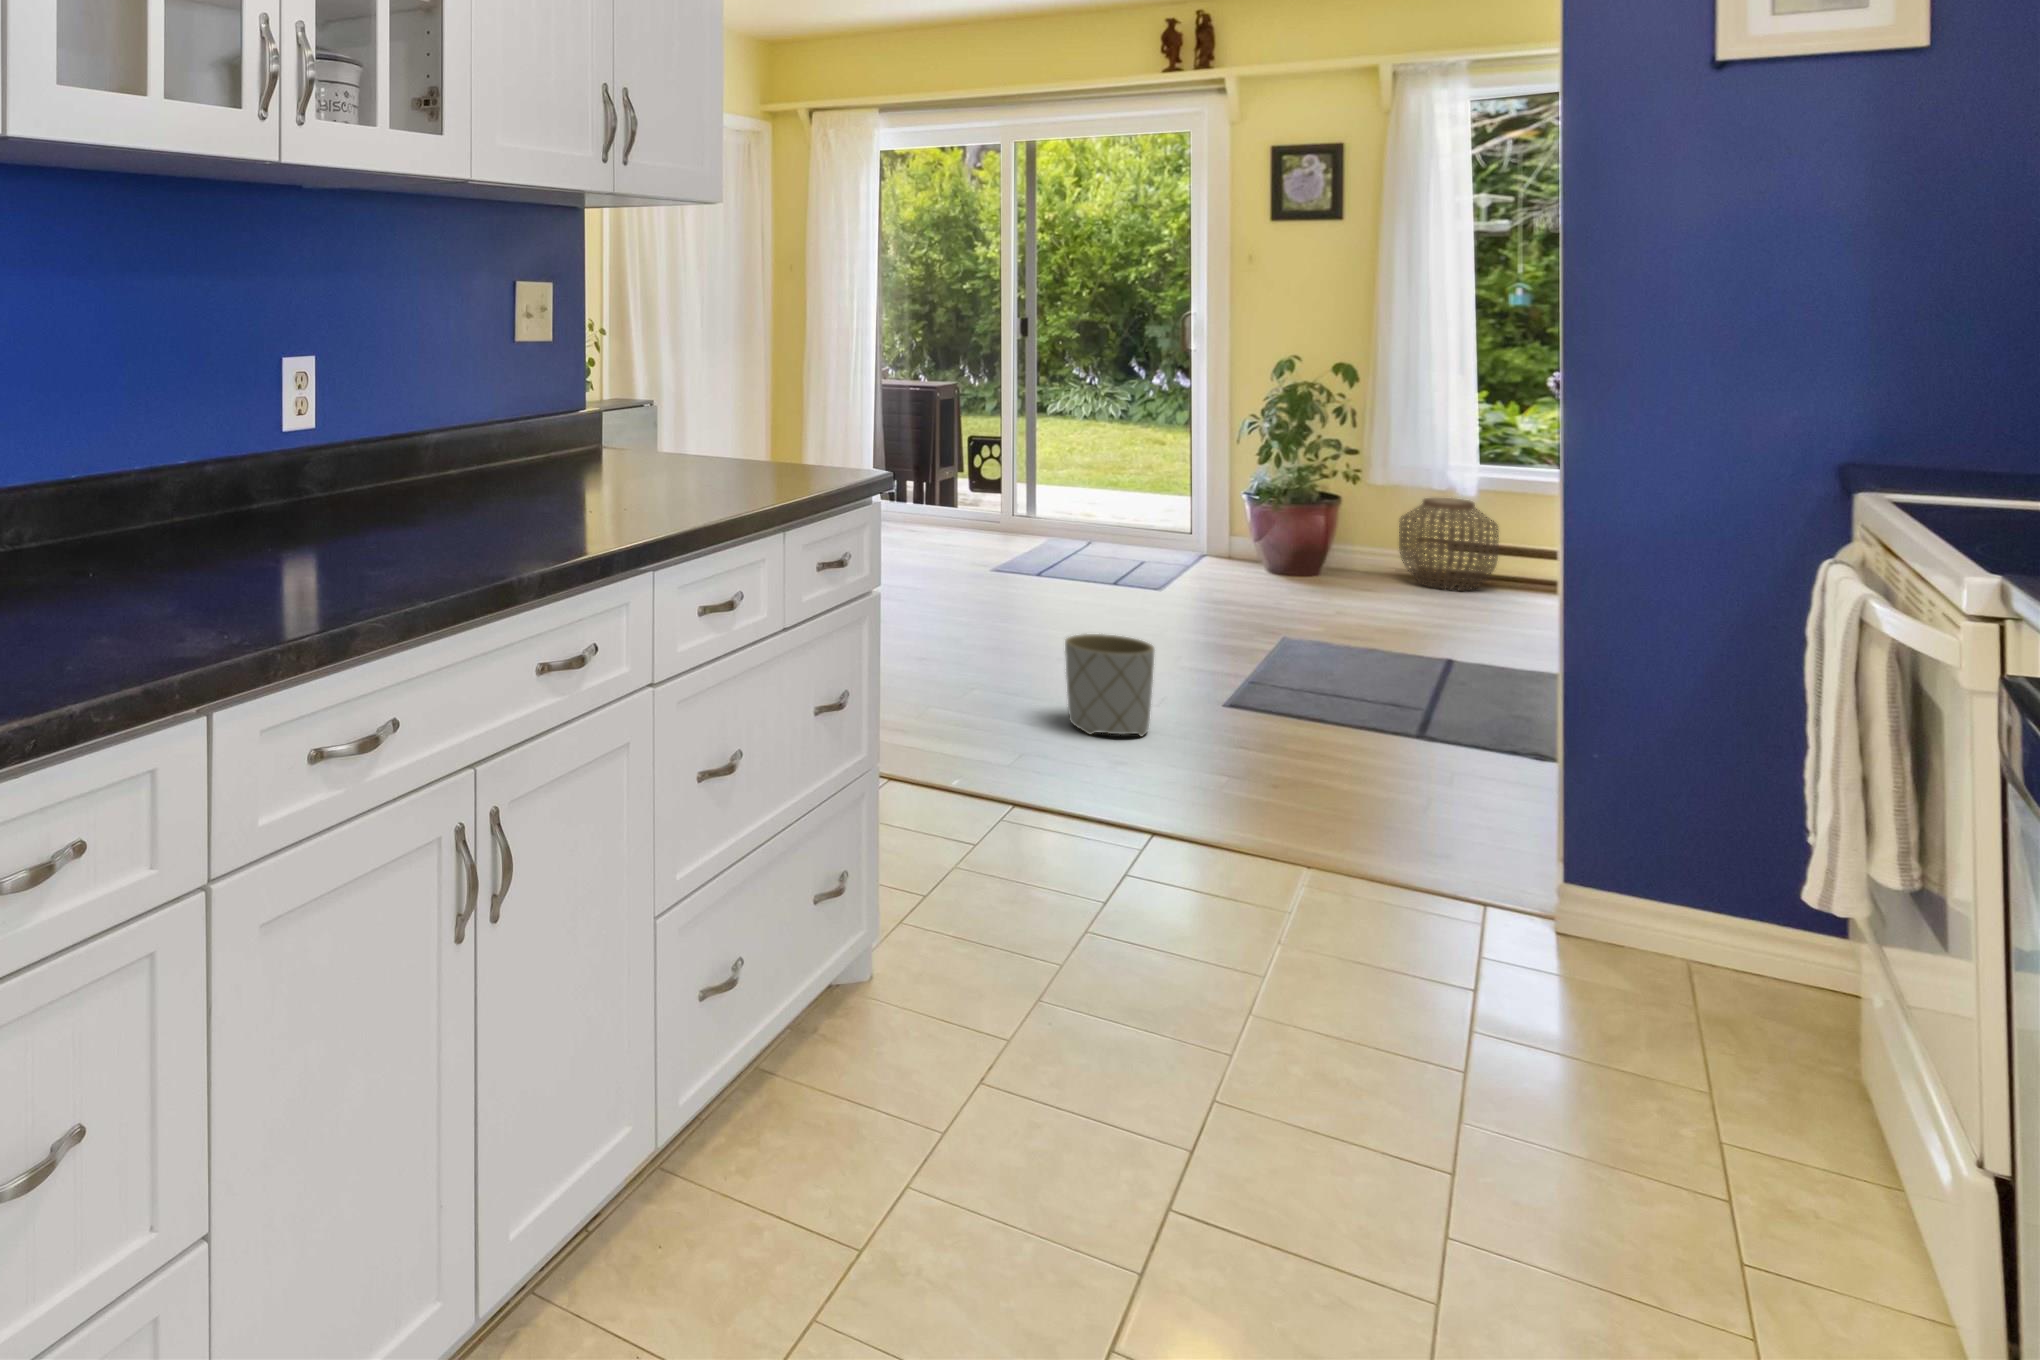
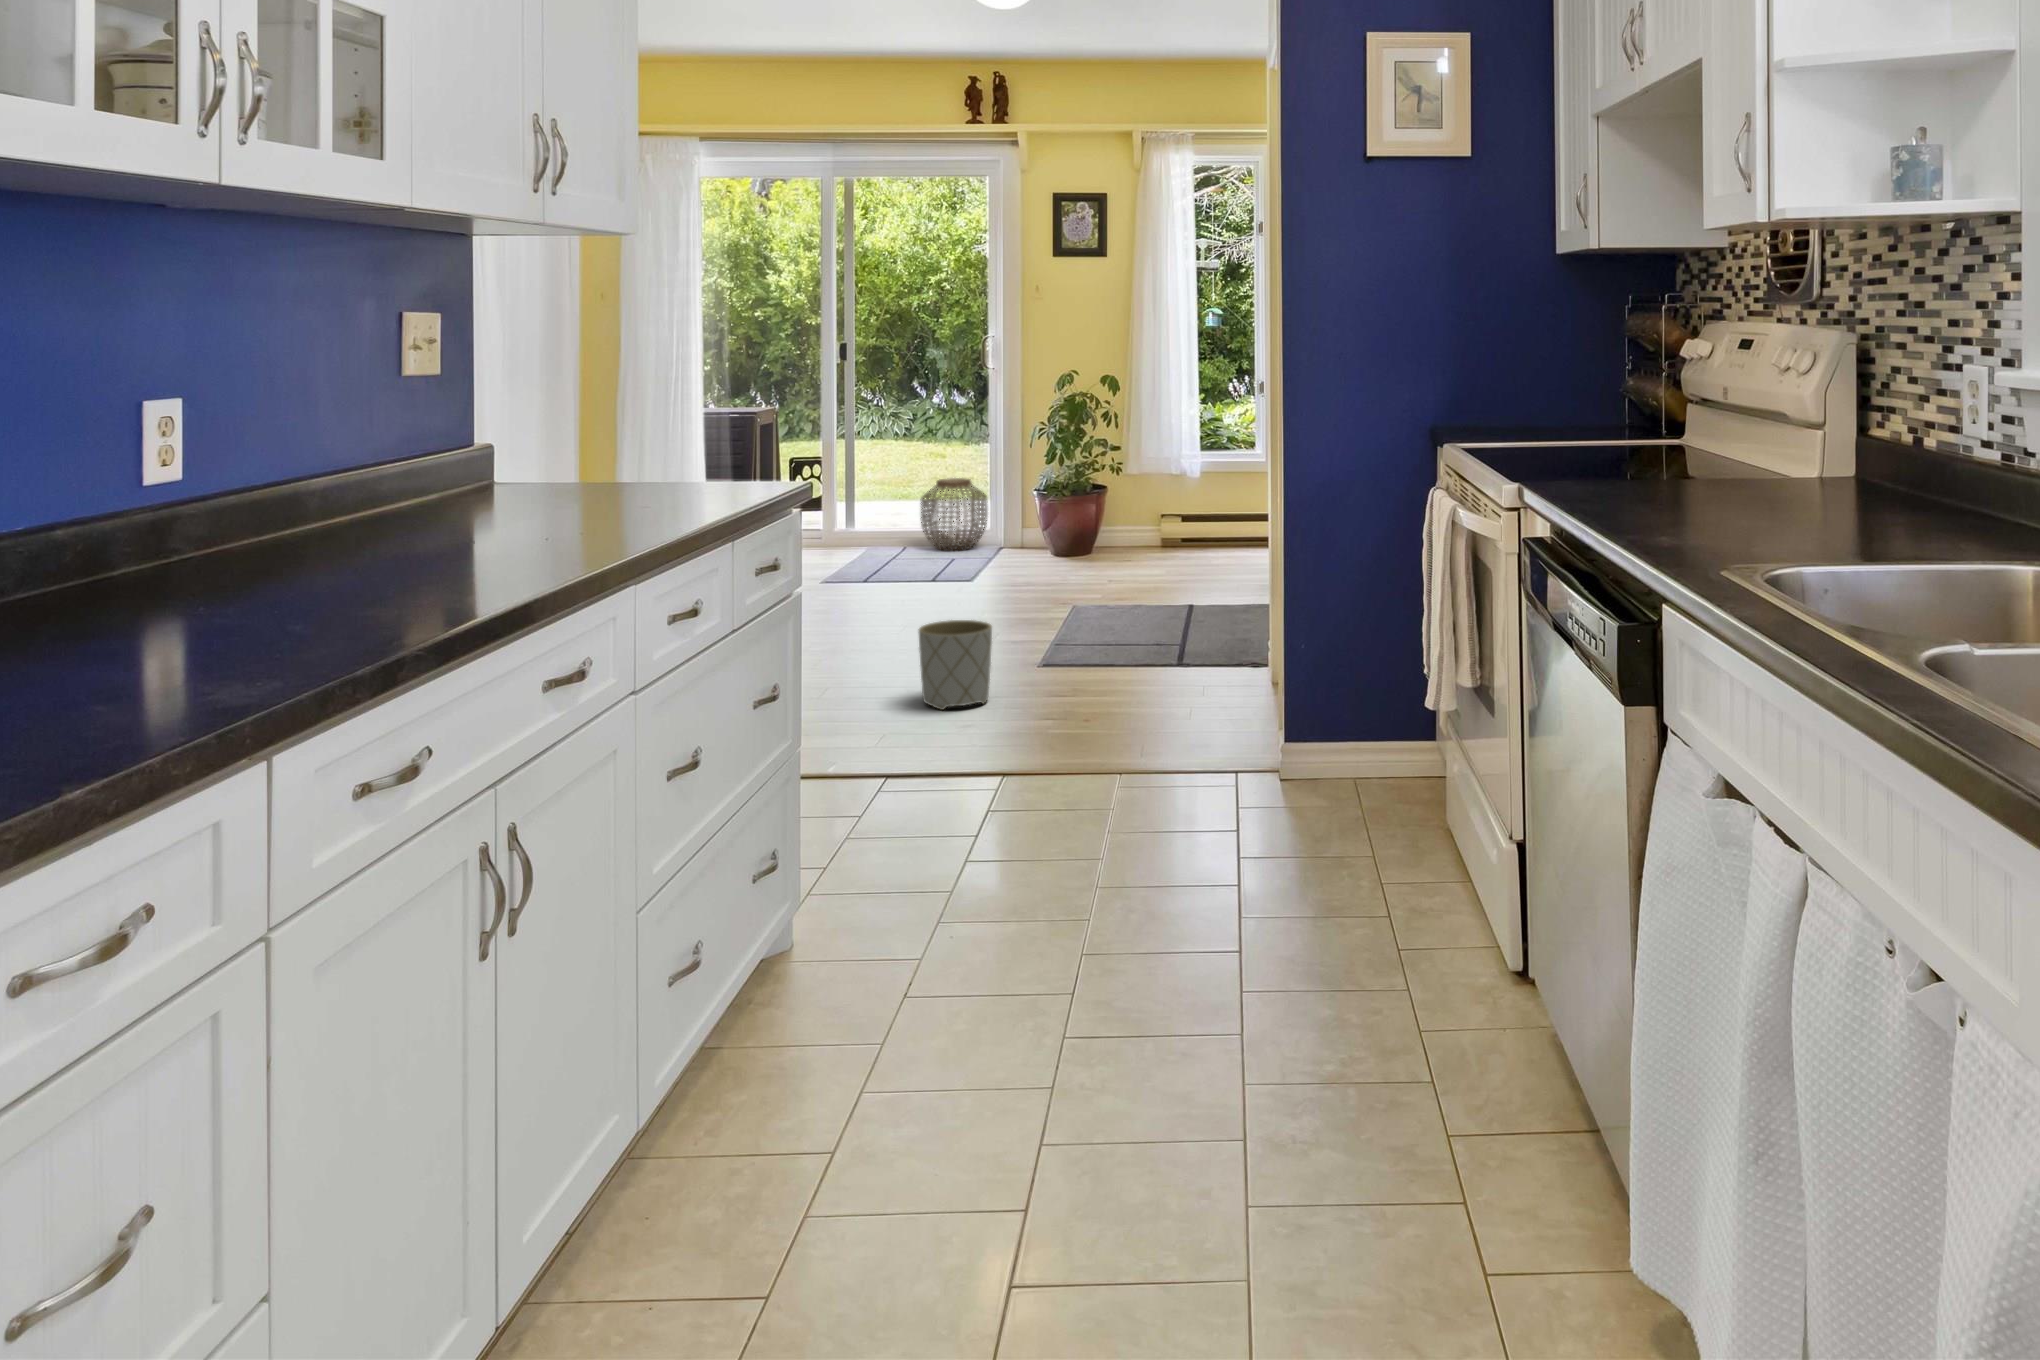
woven basket: present [1399,498,1499,591] -> present [920,478,987,551]

